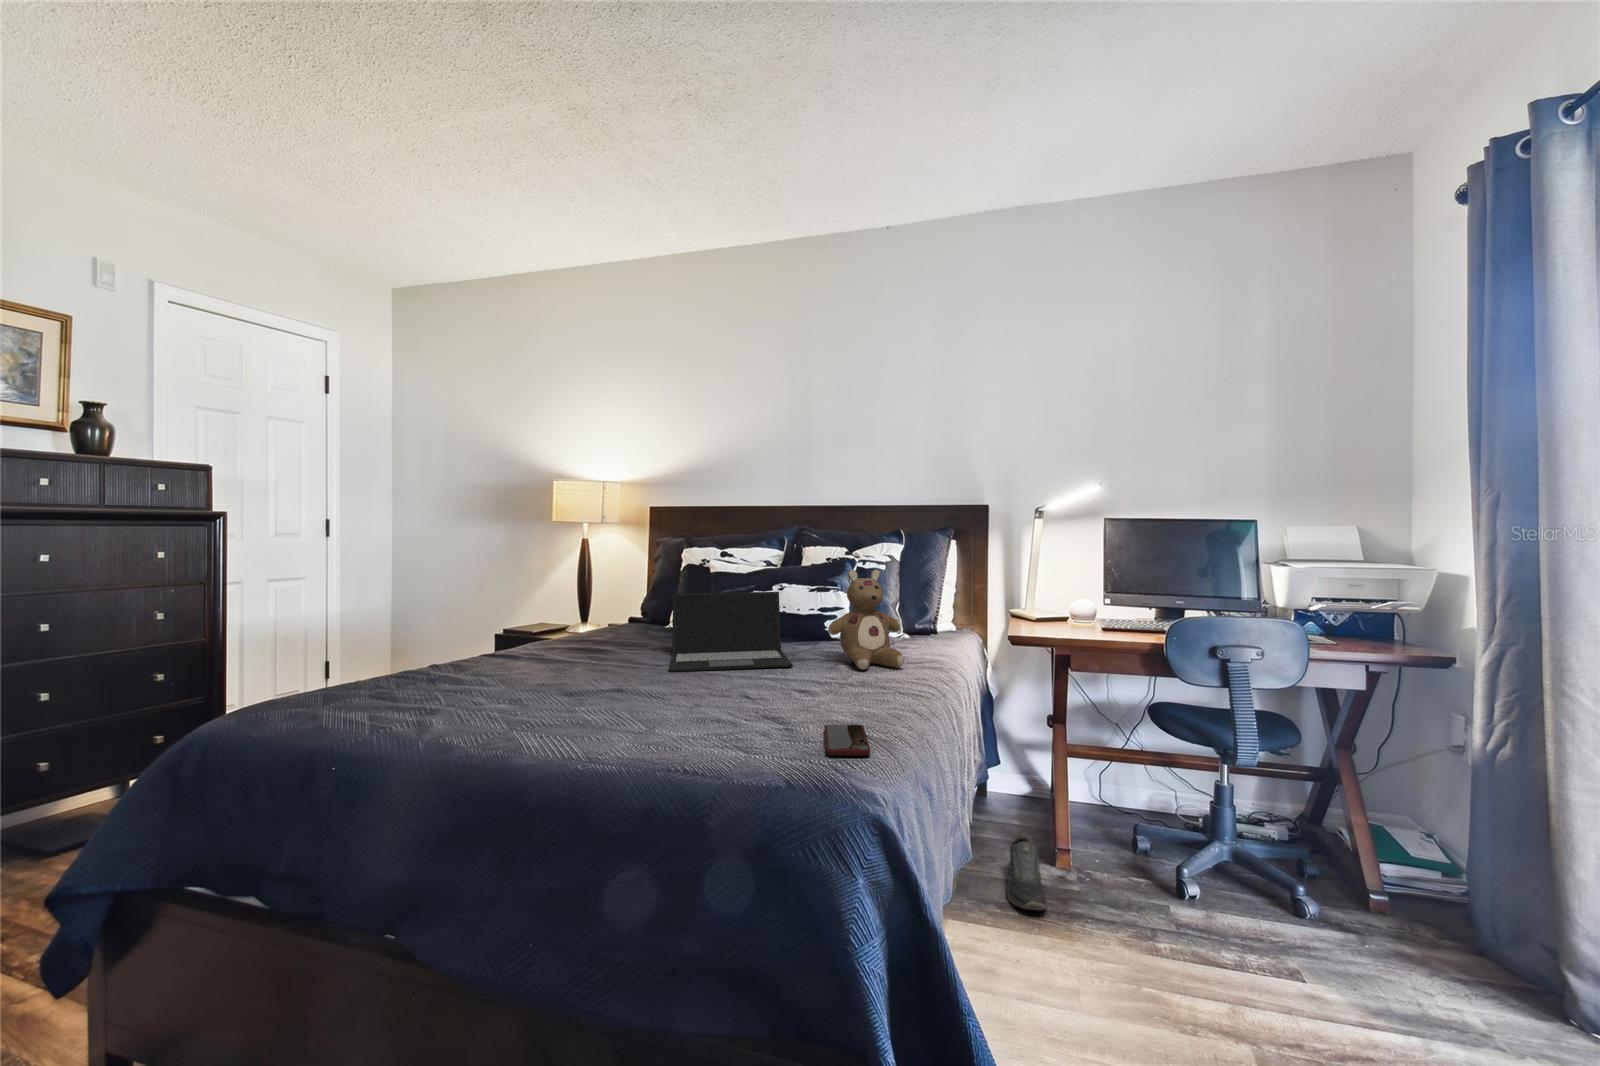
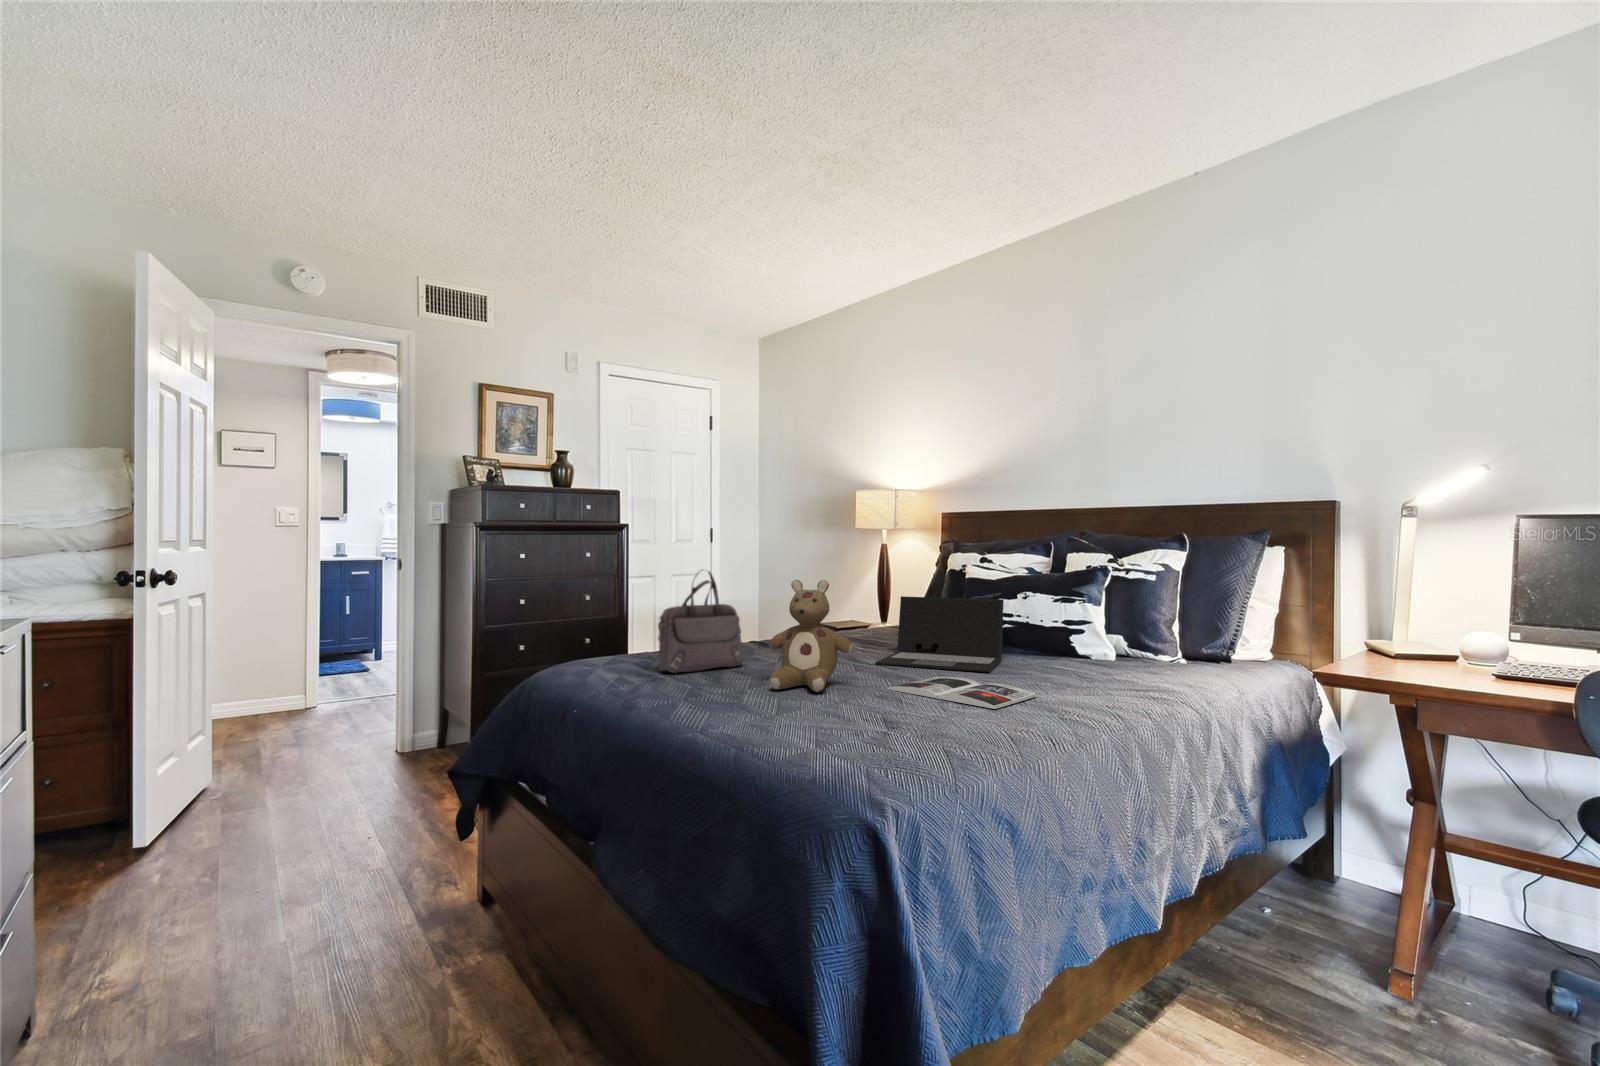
stuffed bear: present [828,569,904,670] -> present [769,580,852,692]
handbag: none [382,570,510,724] -> present [658,570,744,673]
magazine: none [727,678,877,711] -> present [887,677,1037,709]
smartphone: present [825,725,870,756] -> none [903,711,962,732]
shoe: present [1007,833,1047,910] -> none [1254,914,1323,1000]

